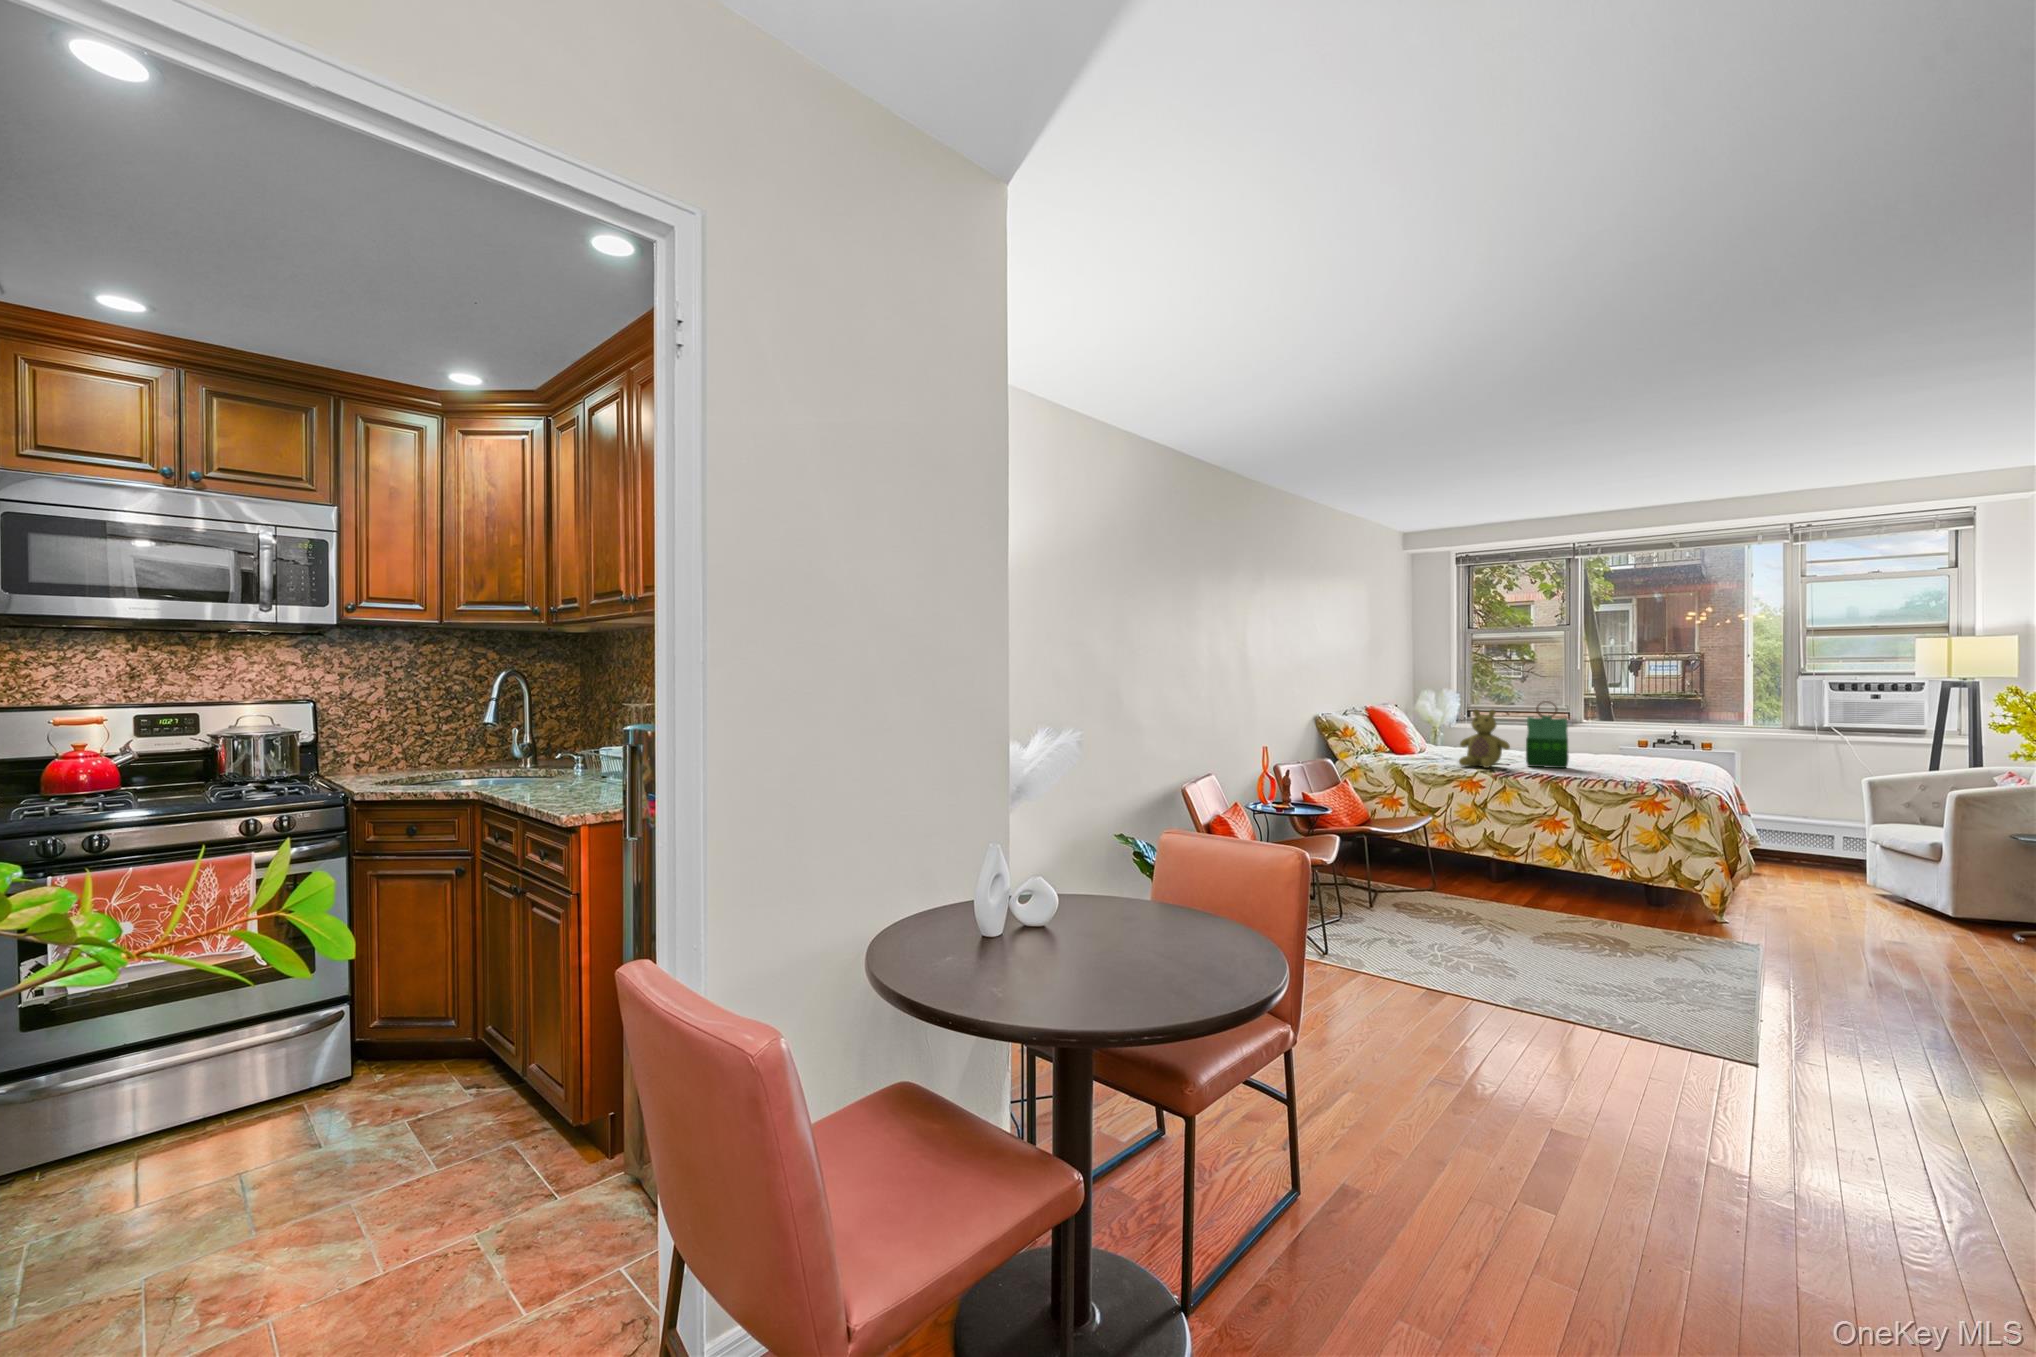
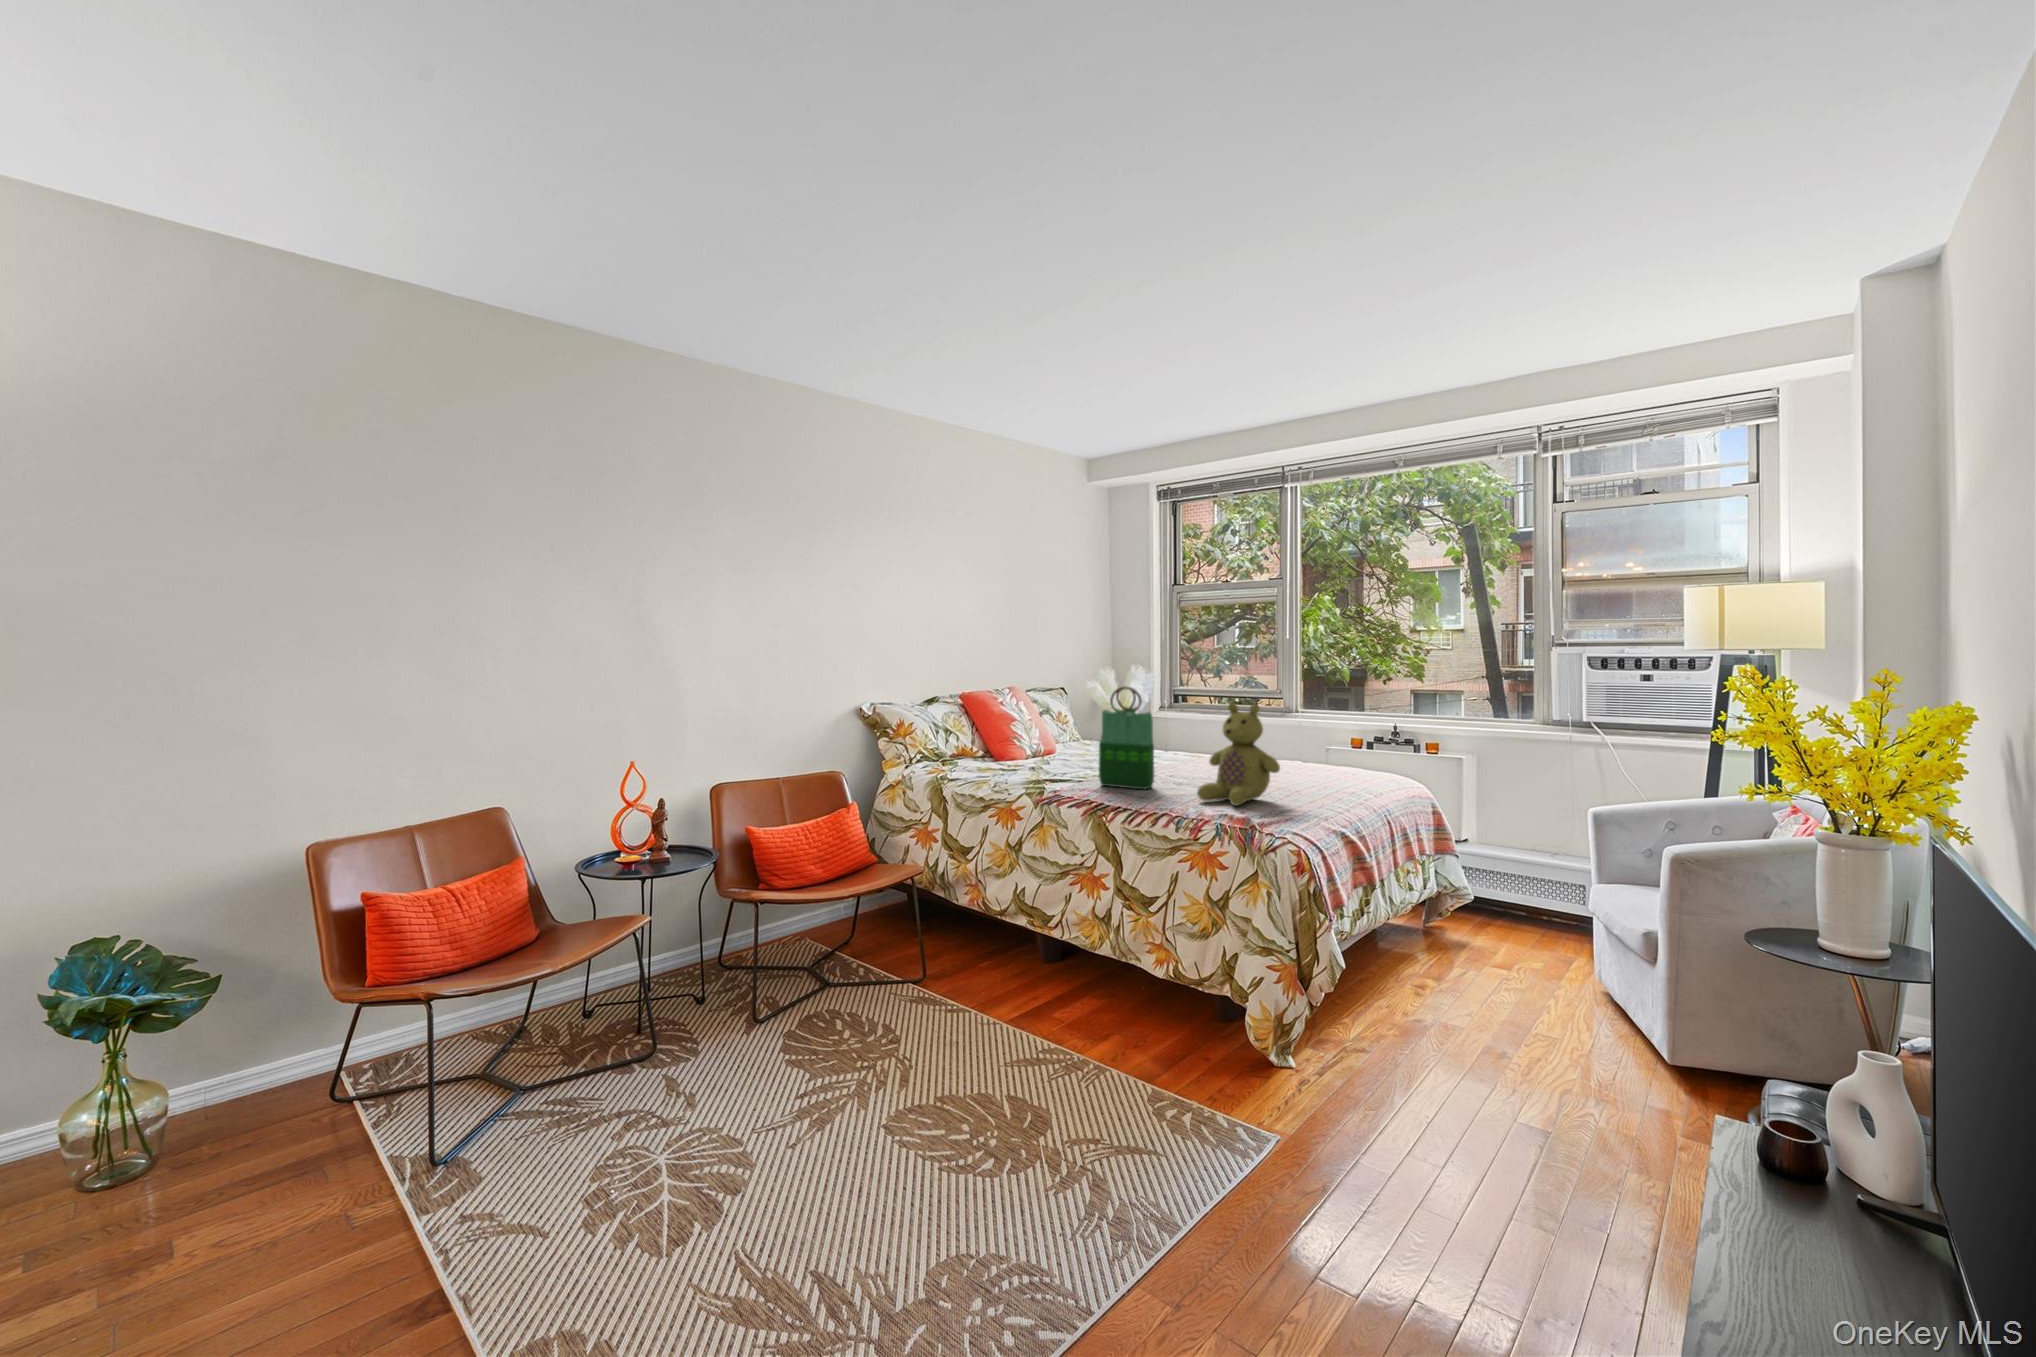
stuffed bear: present [1459,709,1510,768] -> present [1197,703,1280,805]

